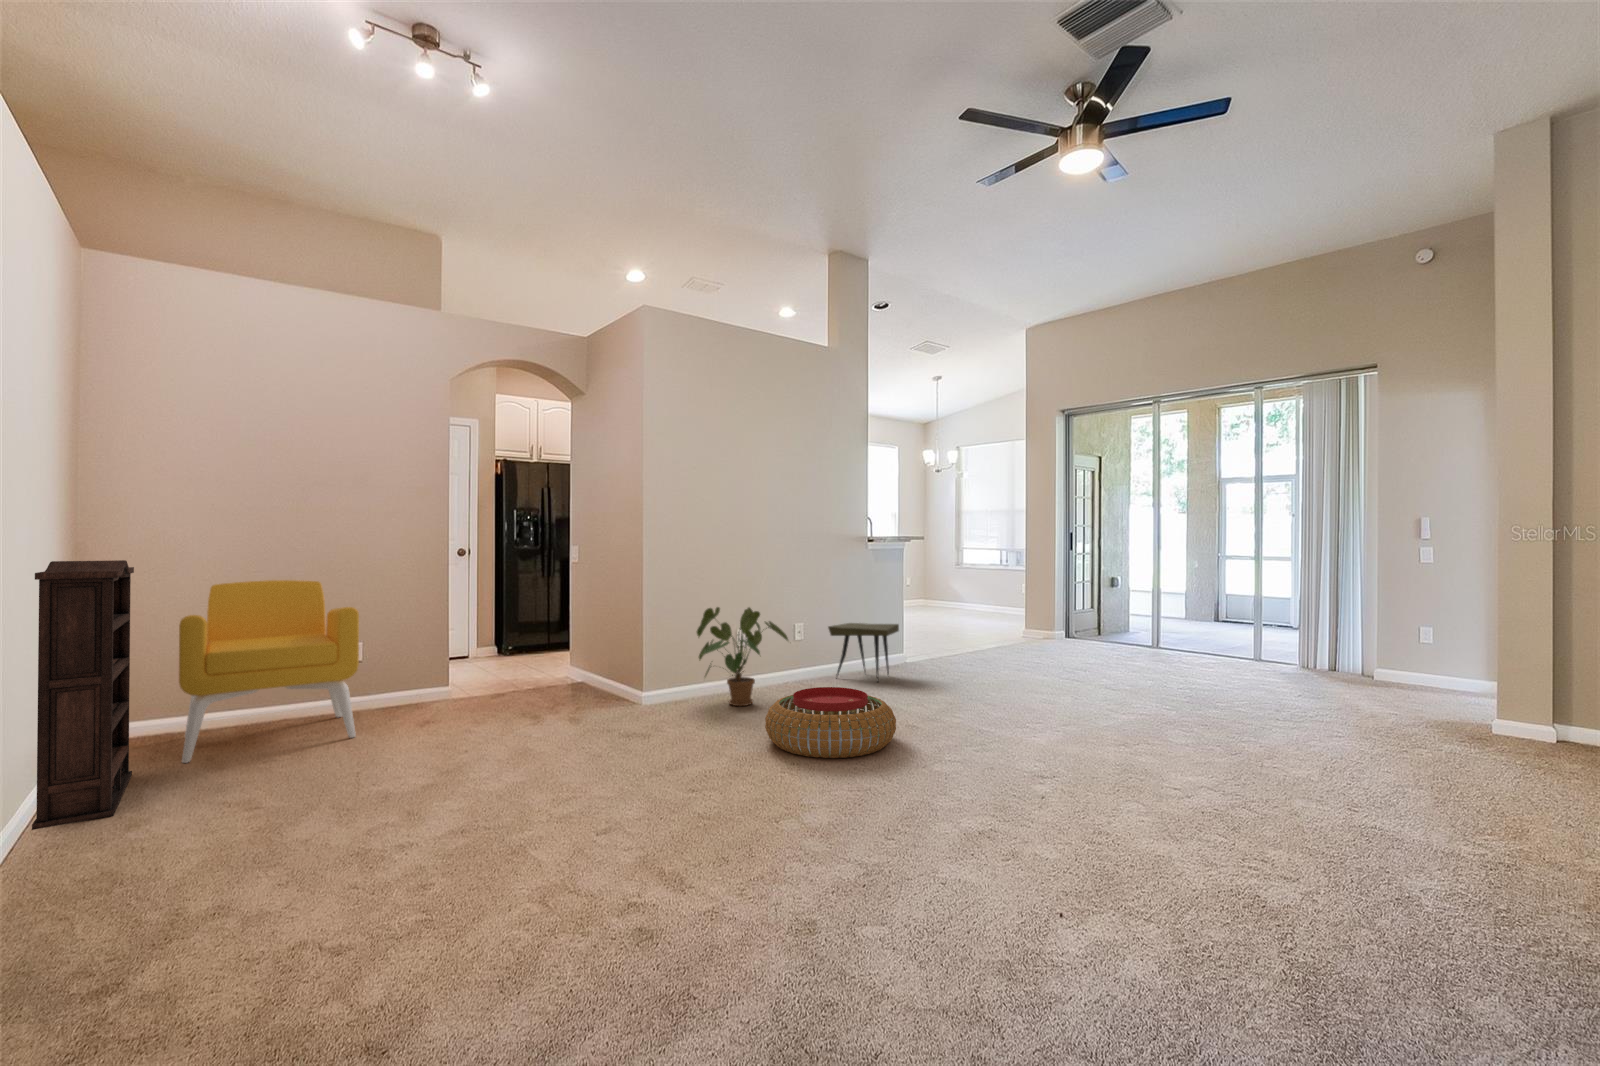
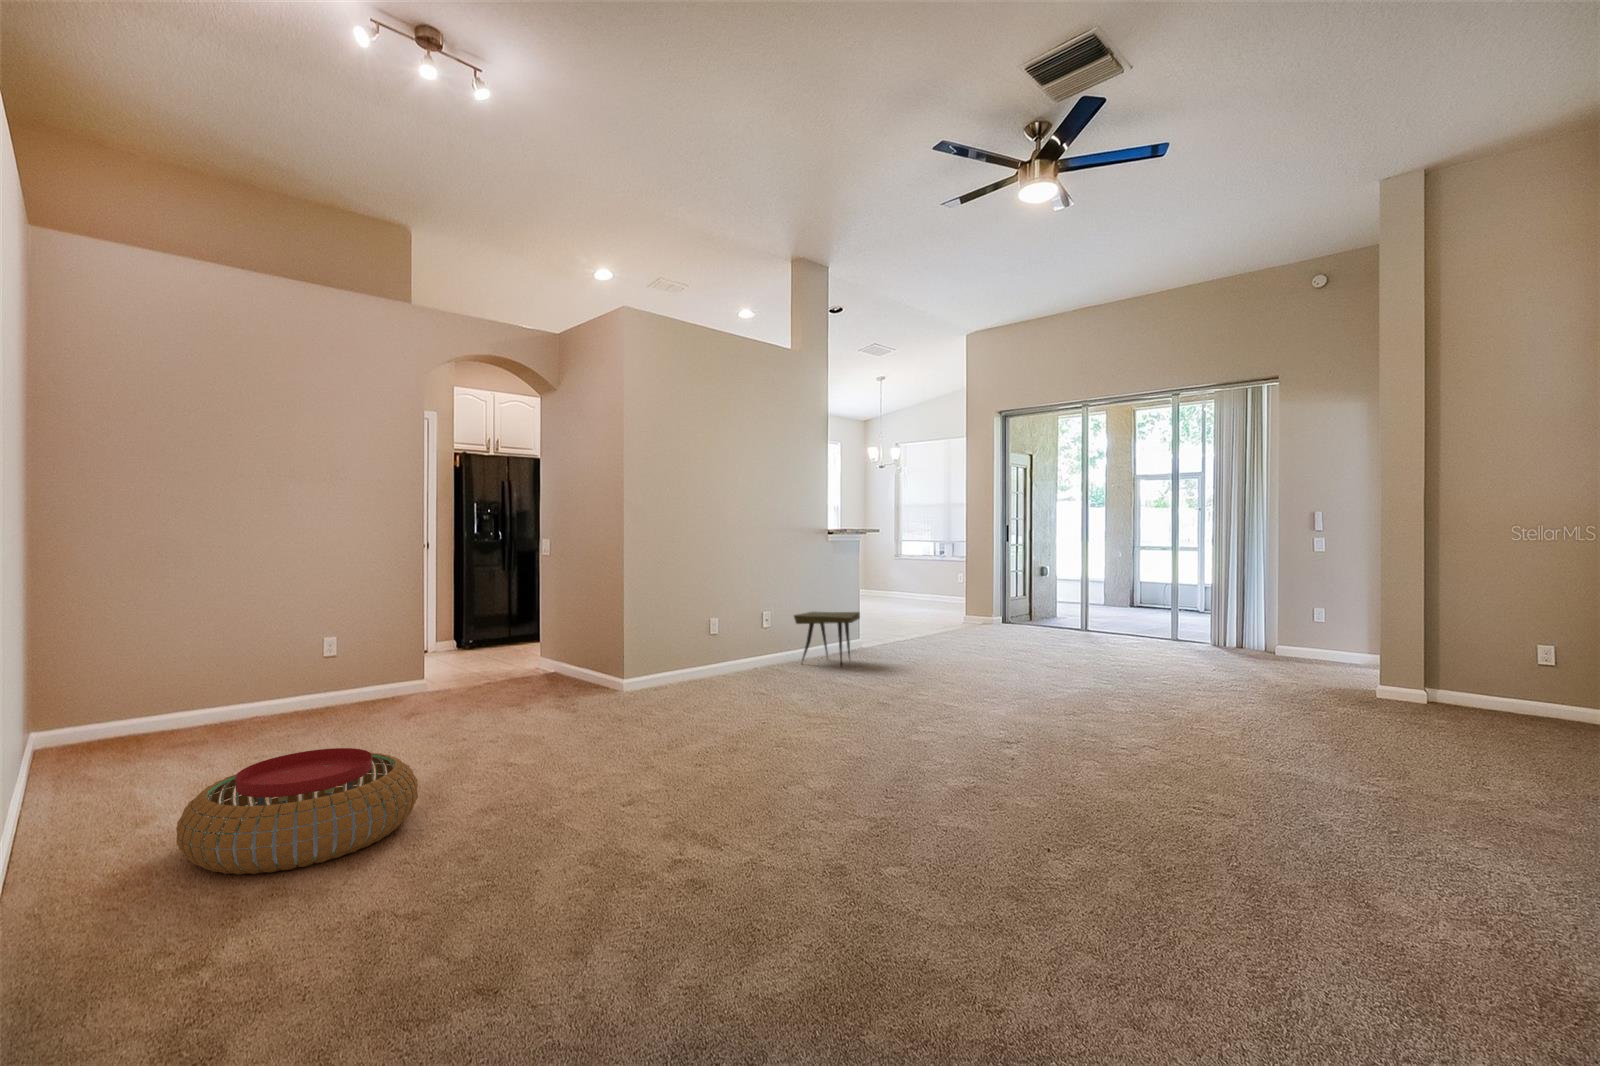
bookshelf: present [32,560,134,830] -> none [34,555,118,828]
armchair: present [179,580,359,763] -> none [154,575,344,760]
house plant: present [697,607,788,706] -> none [673,597,764,691]
pouf: present [765,687,896,758] -> present [176,748,418,875]

